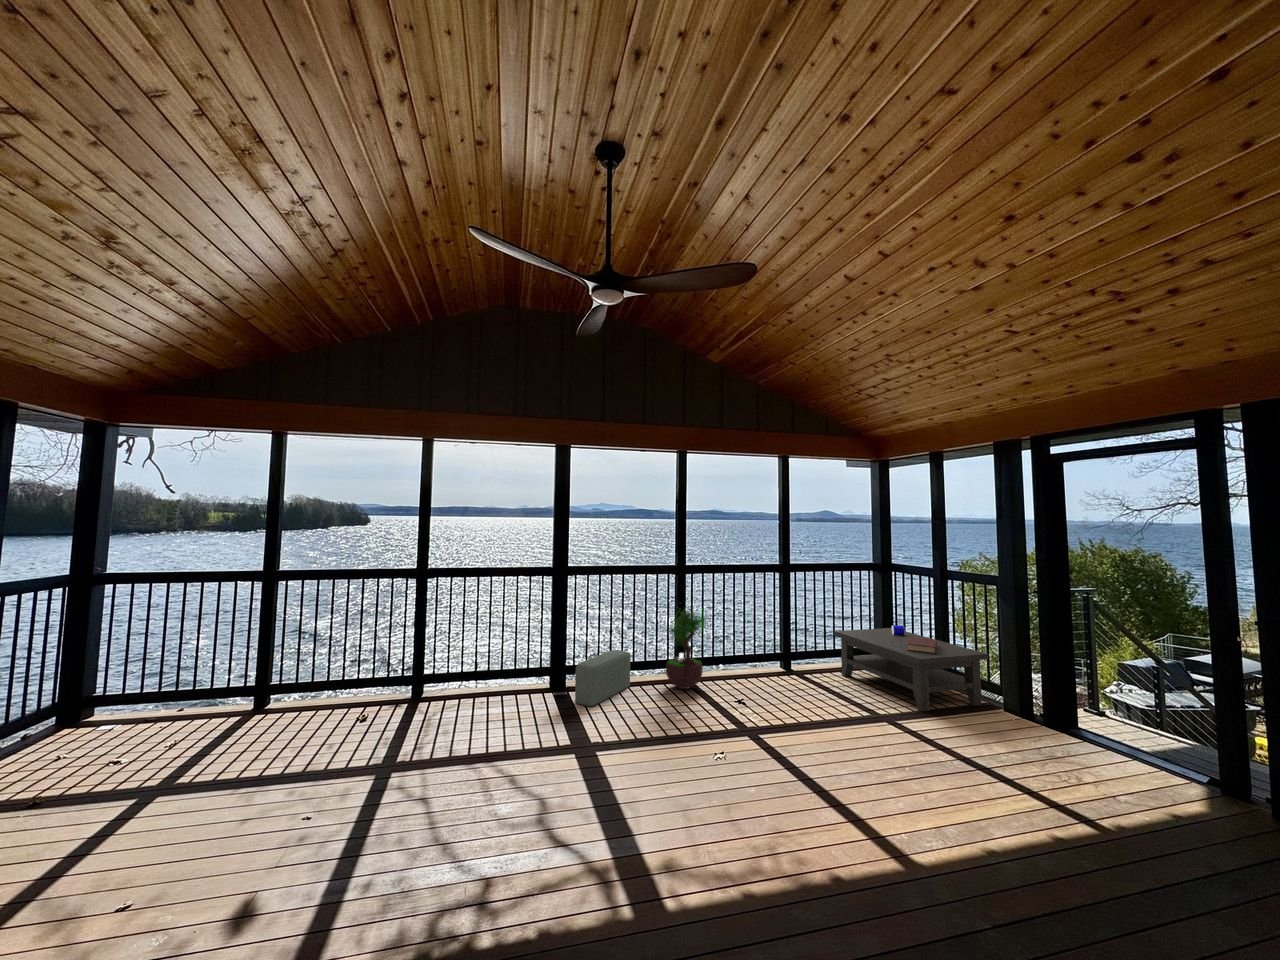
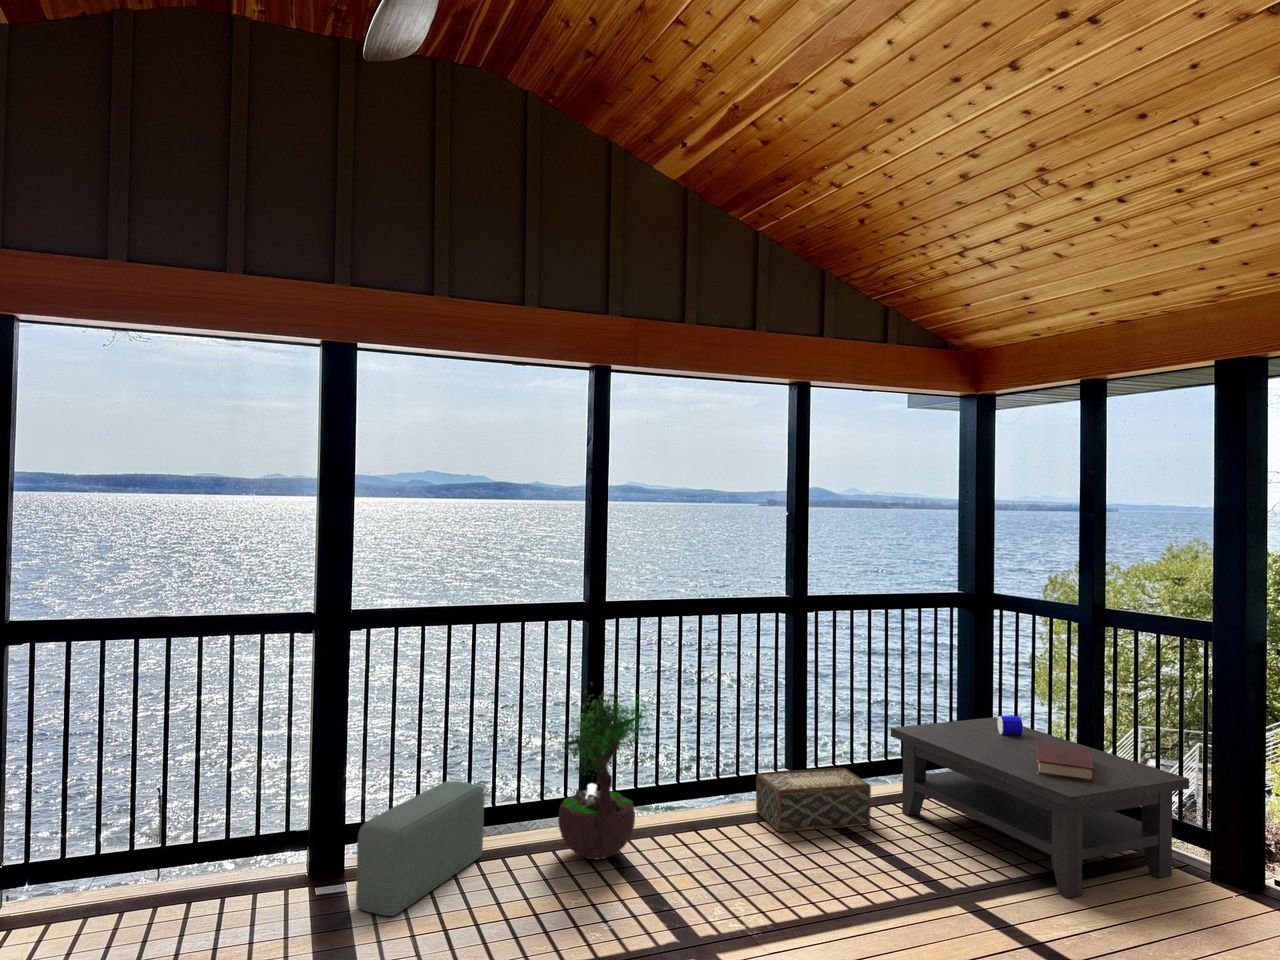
woven basket: none [764,652,824,681] -> present [756,768,871,832]

